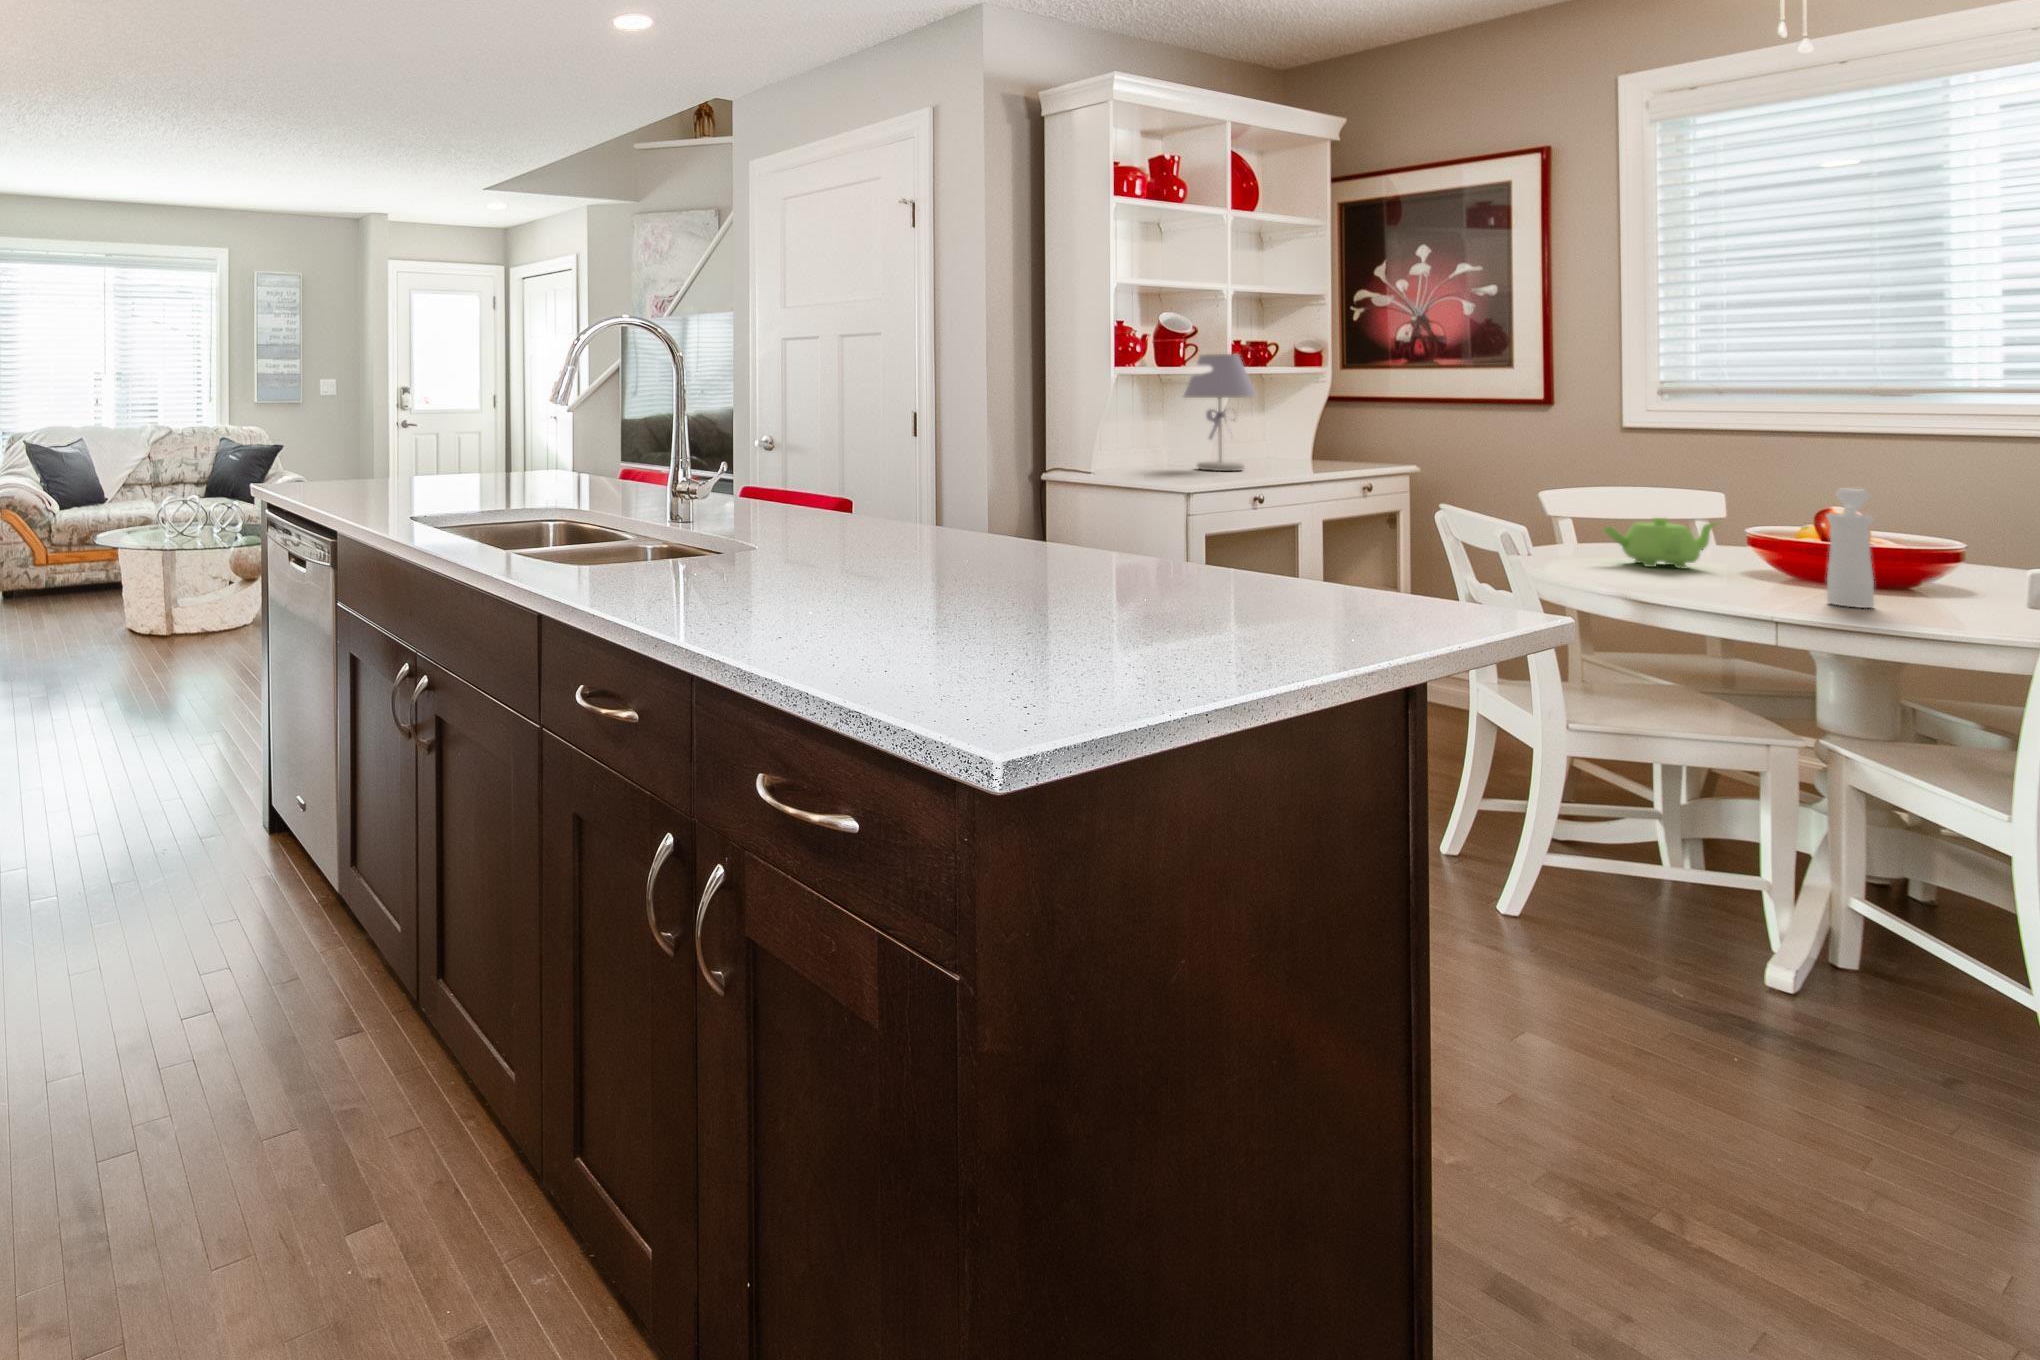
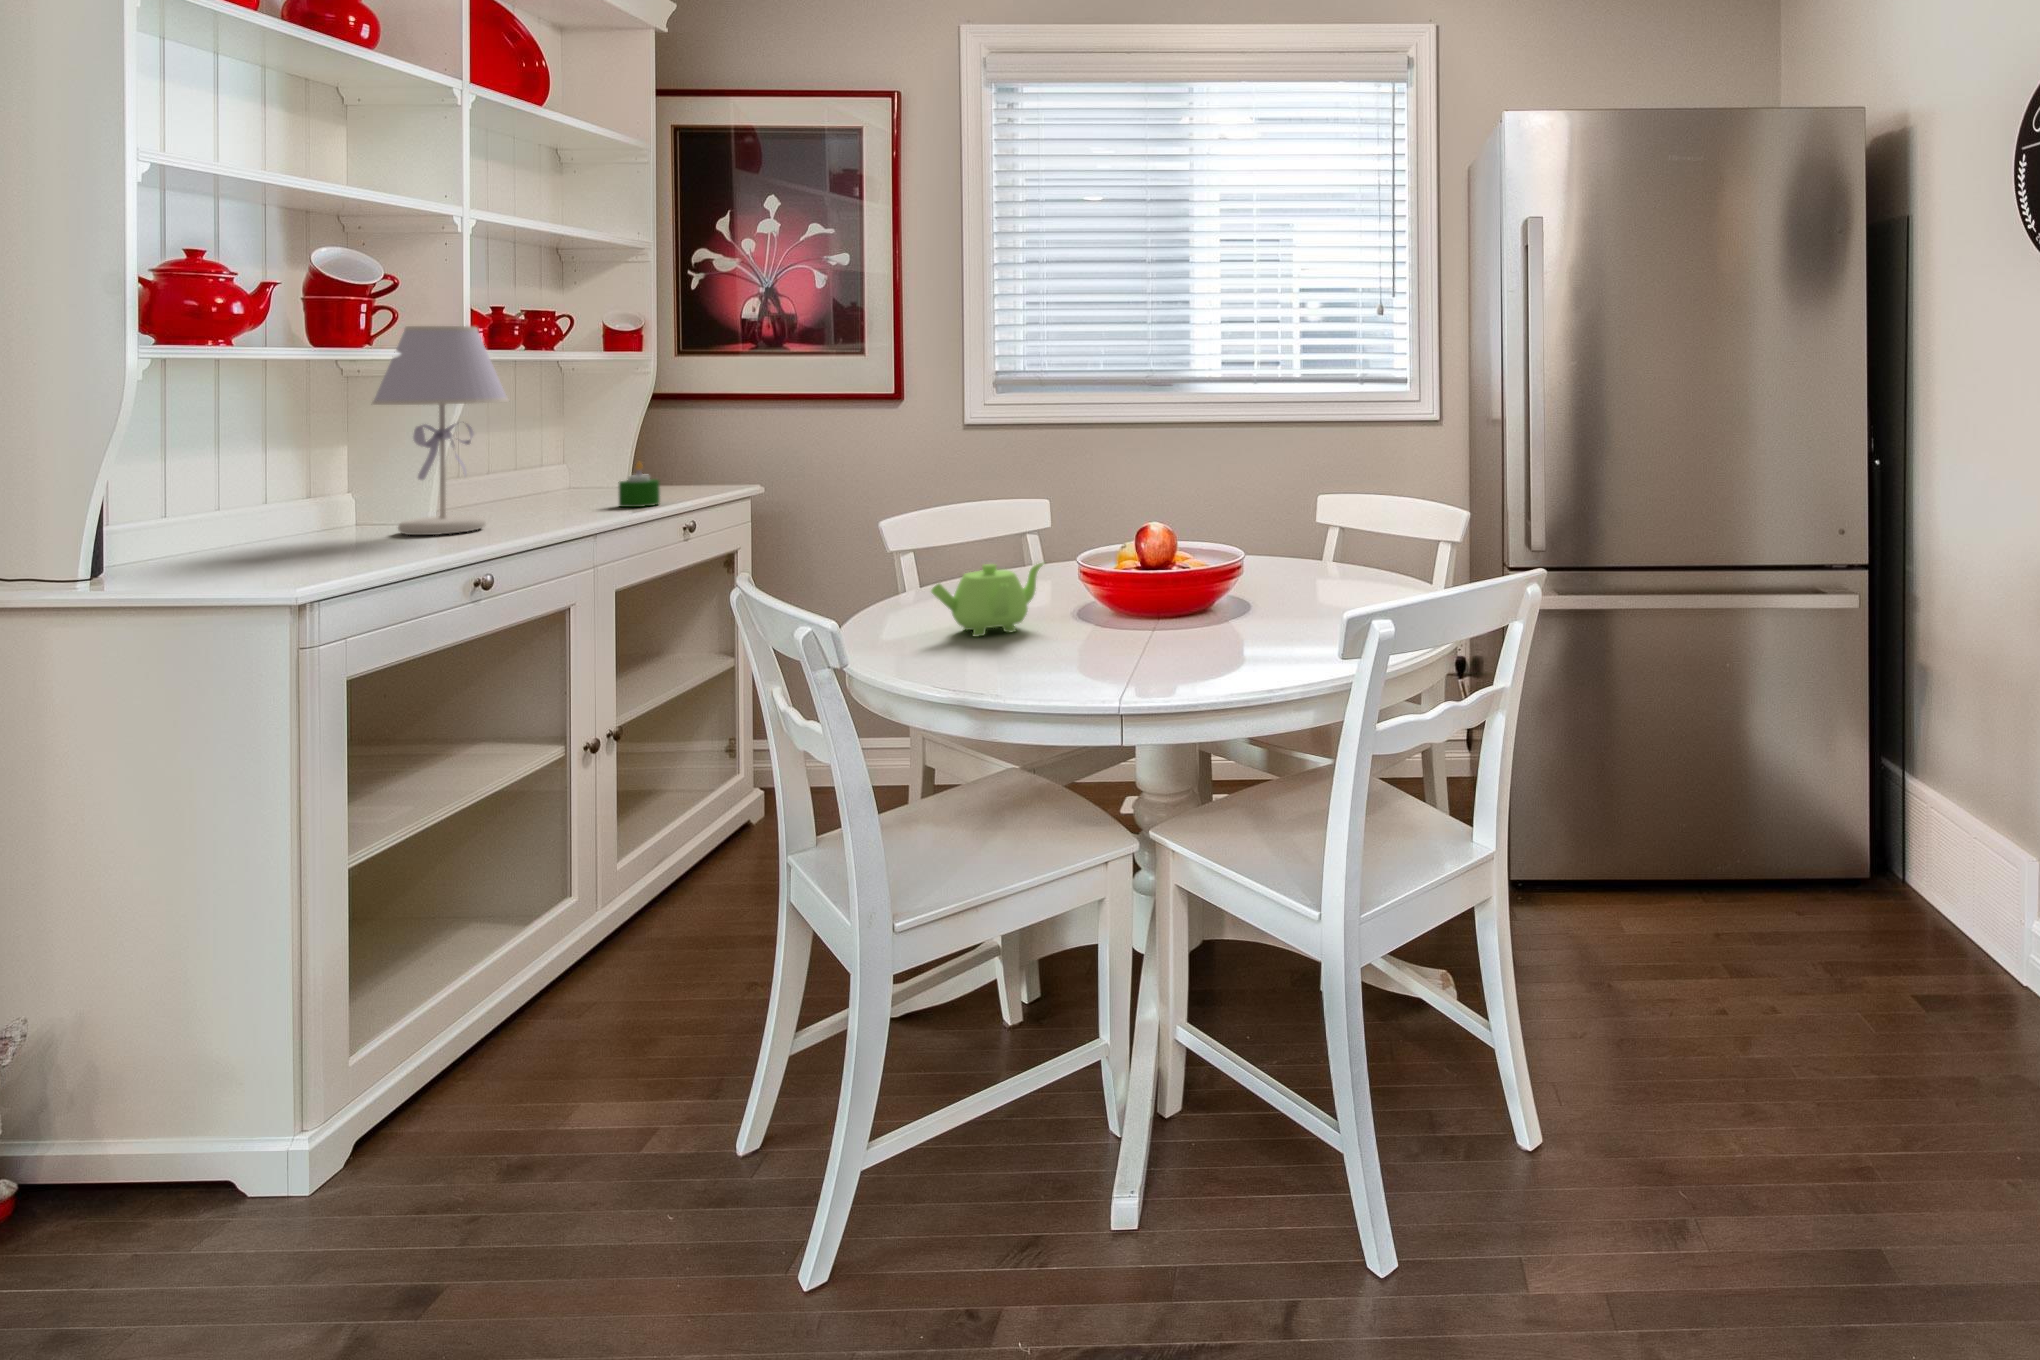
candle: none [1318,438,1347,467] -> present [618,462,660,507]
pepper mill: present [1826,489,1874,608] -> none [1144,513,1185,677]

